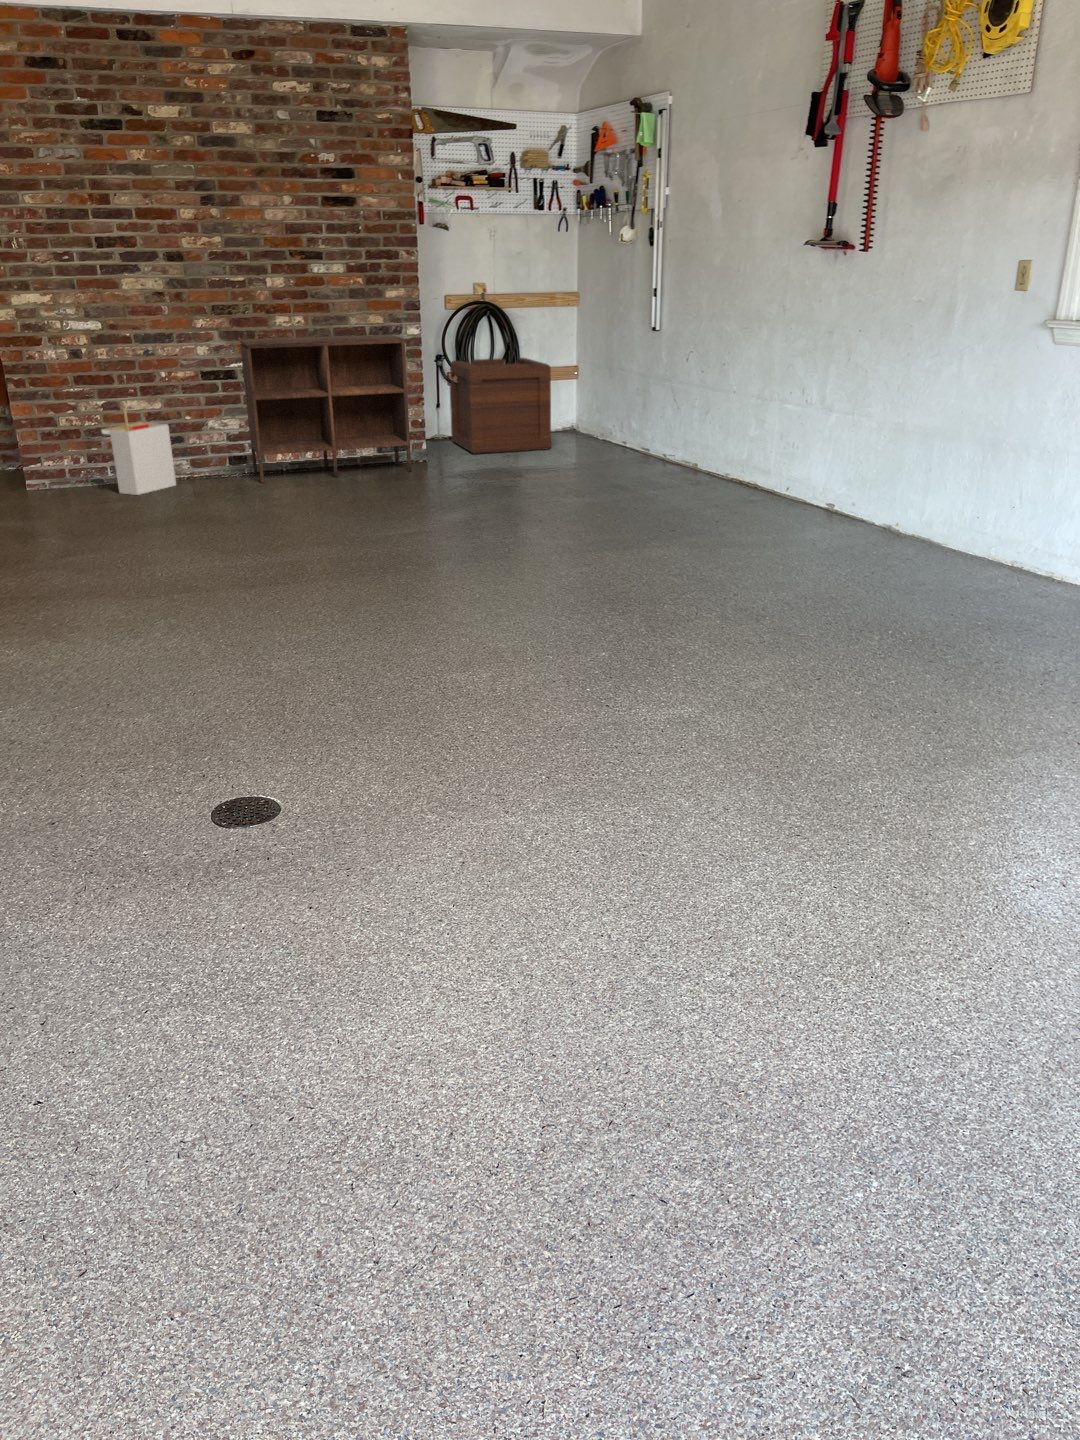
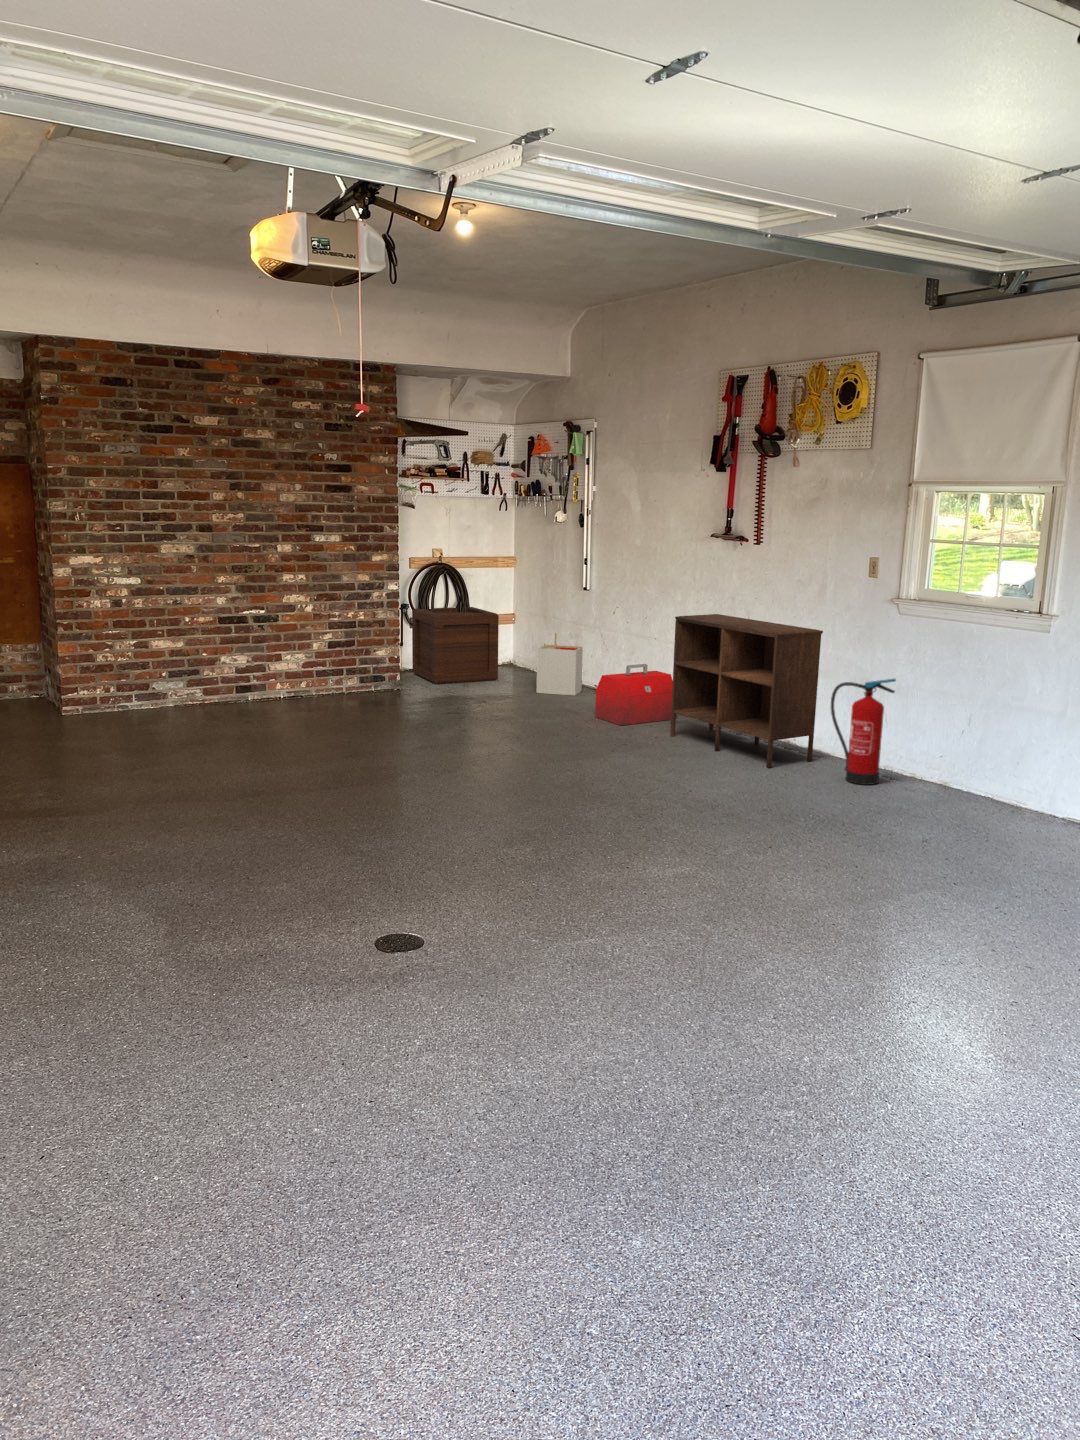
shelving unit: present [240,334,411,483] -> present [670,614,823,768]
storage bin: present [102,408,176,495] -> present [537,633,583,696]
toolbox: none [654,423,757,503] -> present [595,664,673,725]
fire extinguisher: none [945,433,1036,580] -> present [831,679,896,785]

